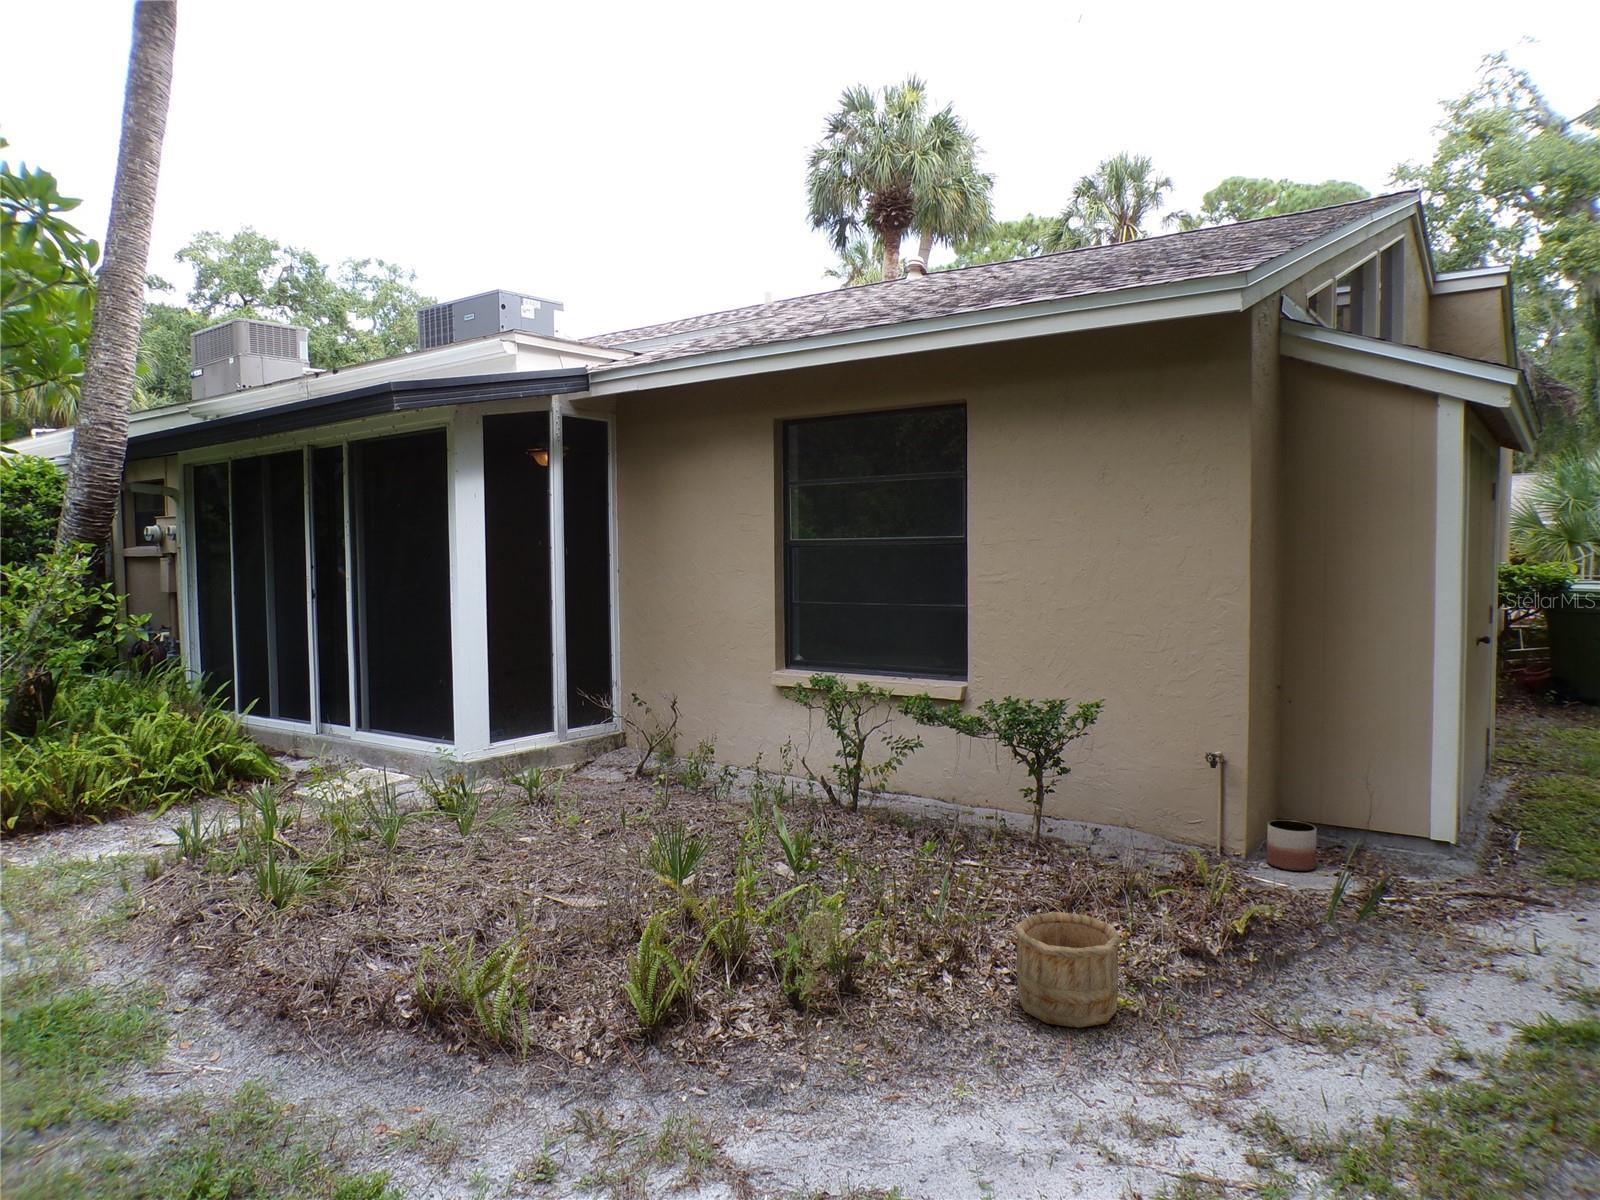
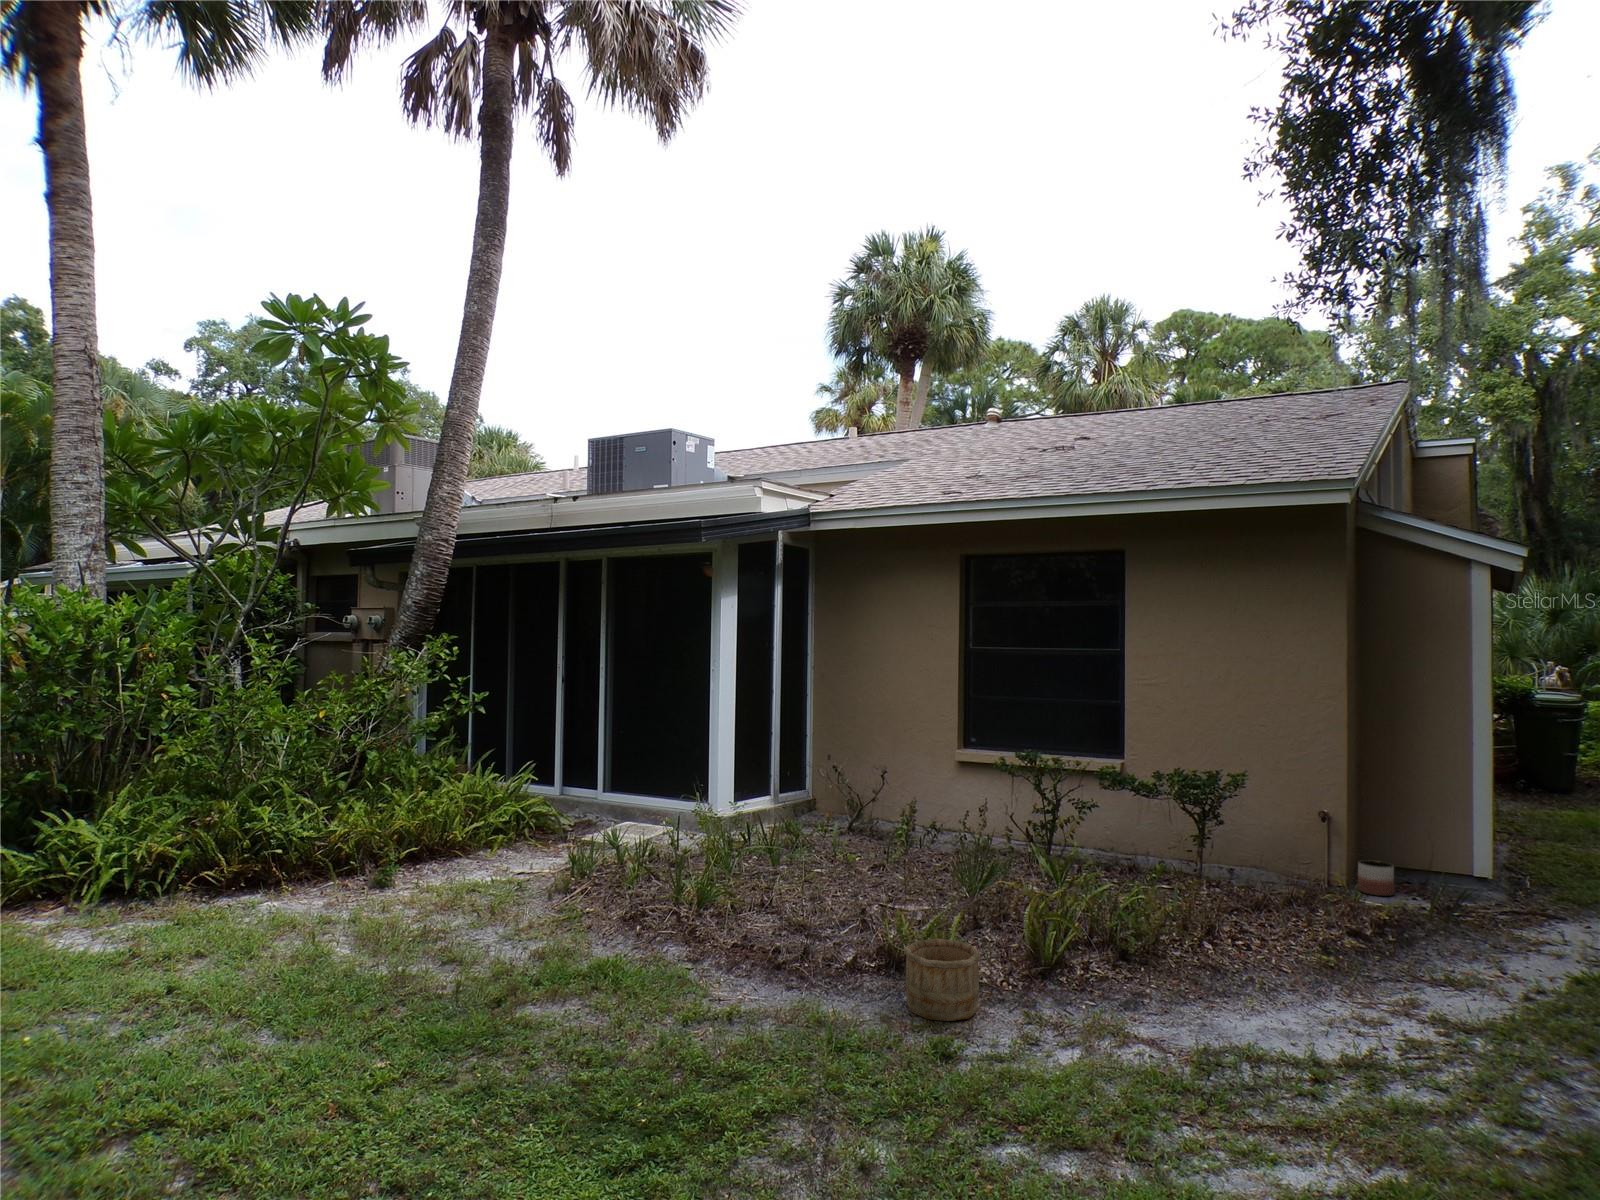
wooden bucket: present [1014,912,1121,1028] -> present [904,938,981,1021]

